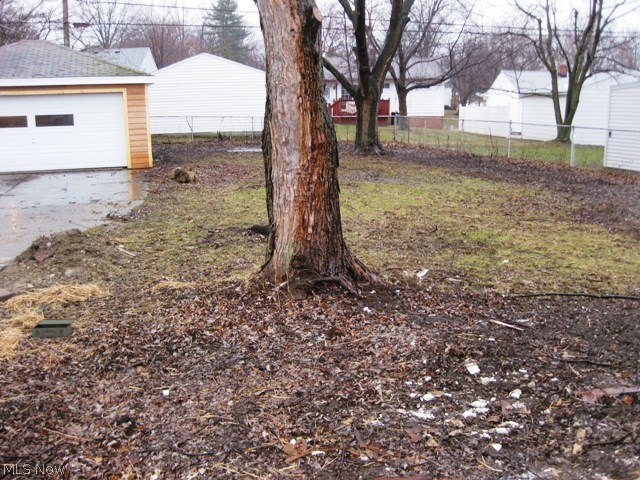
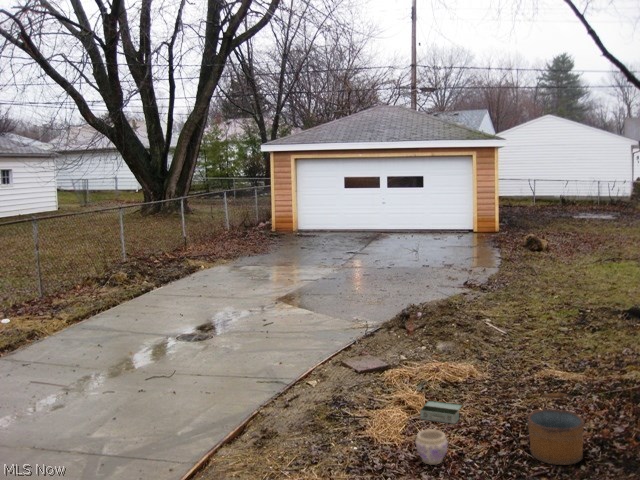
bucket: none [127,294,177,355] -> present [527,393,585,465]
planter: none [17,342,51,375] -> present [416,429,448,465]

